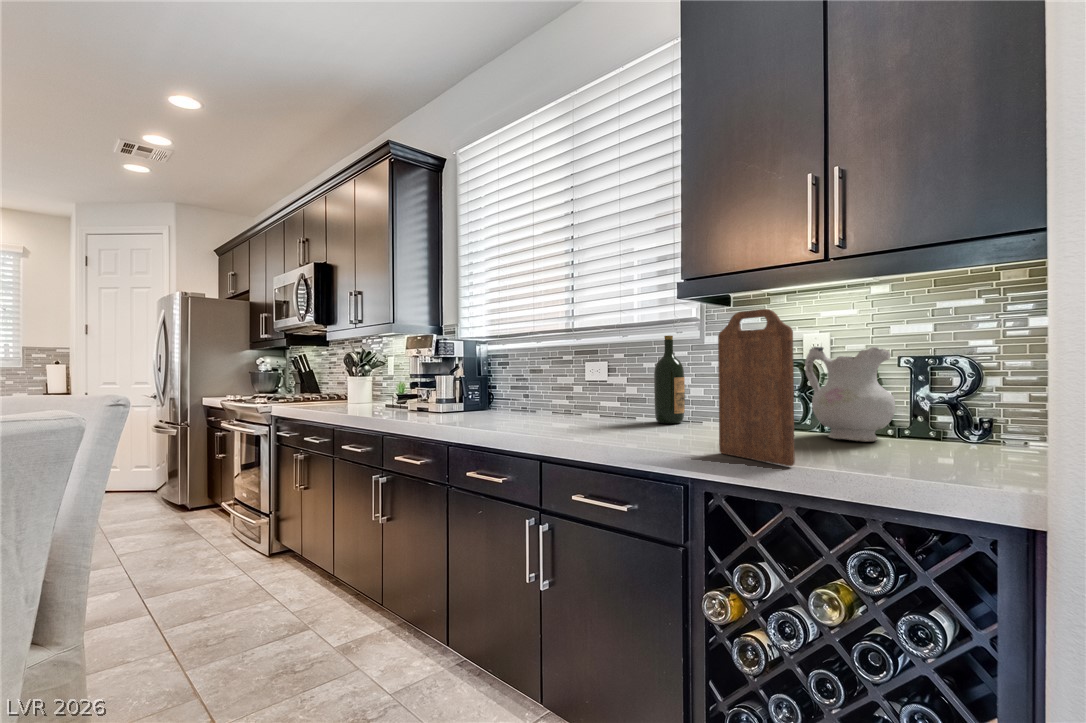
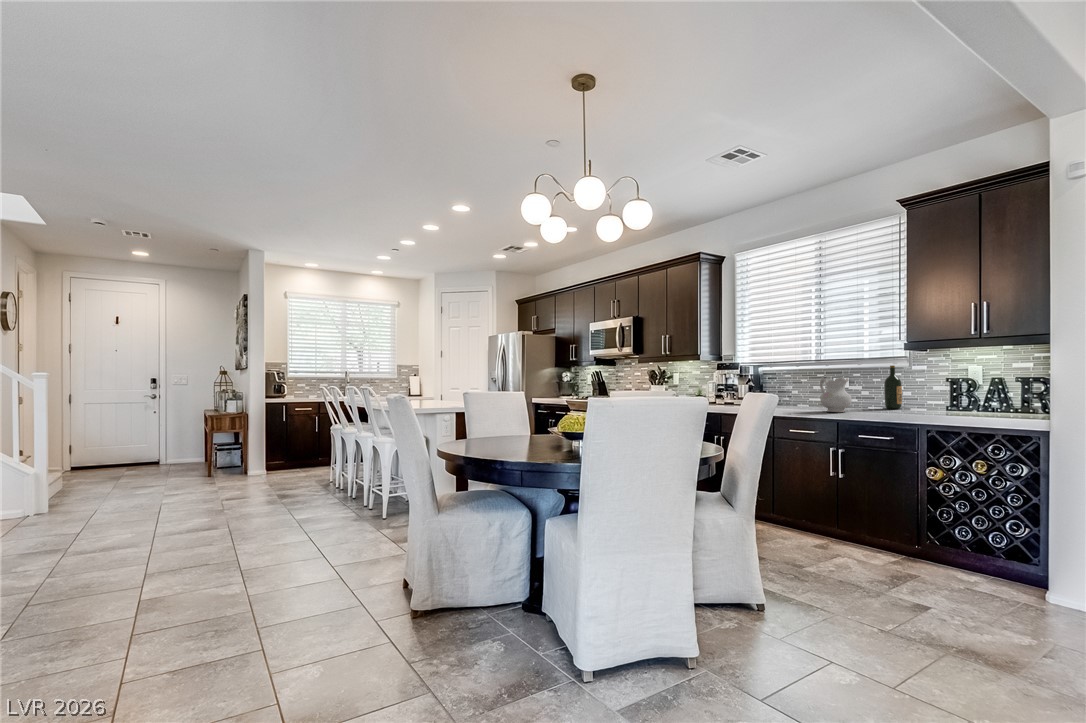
cutting board: present [718,309,795,466] -> none [926,358,962,419]
ceramic pitcher: present [805,347,895,442] -> present [820,377,852,412]

